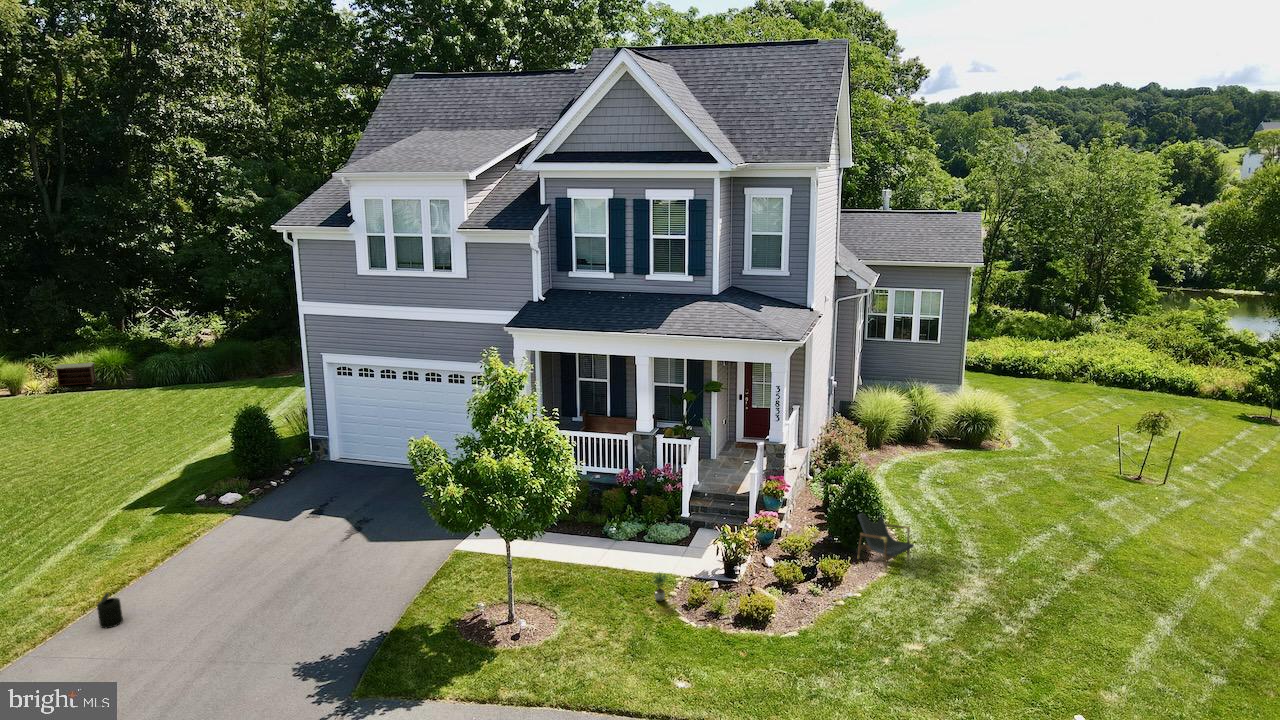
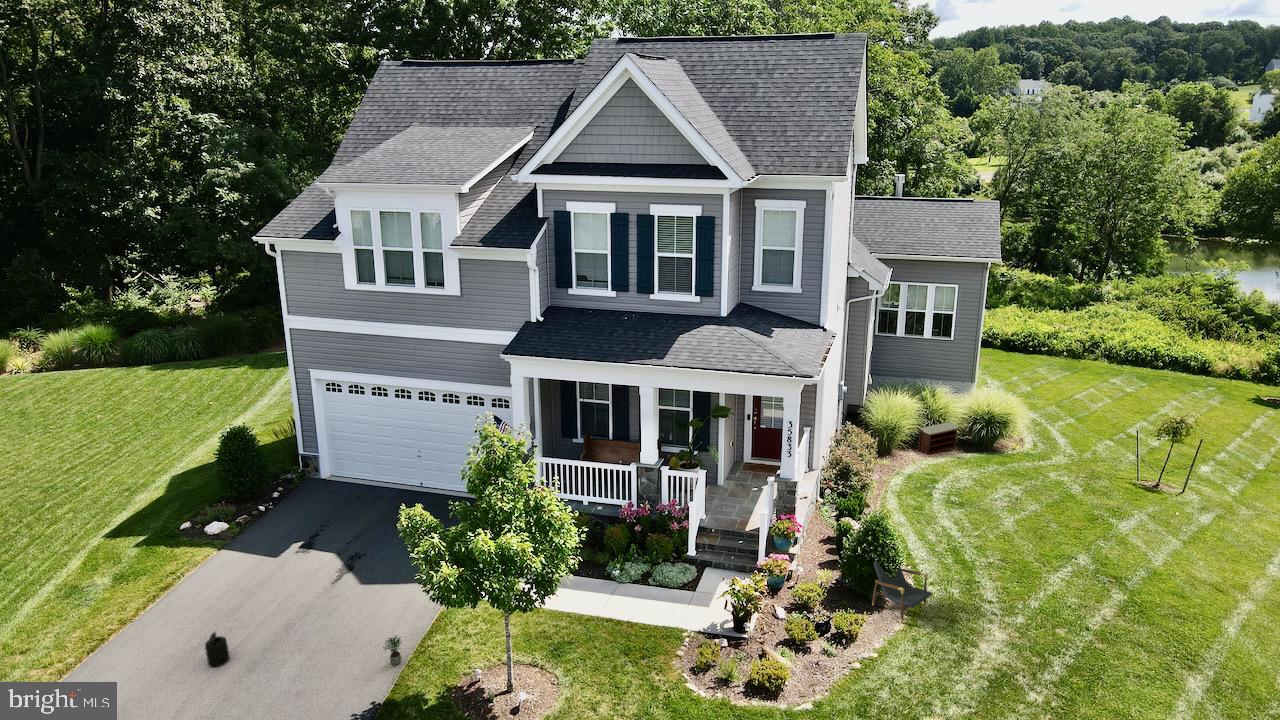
bench: present [55,363,96,387] -> present [918,422,959,455]
potted plant: present [653,573,666,601] -> present [383,636,401,666]
trash can: present [97,593,123,628] -> present [205,633,230,667]

